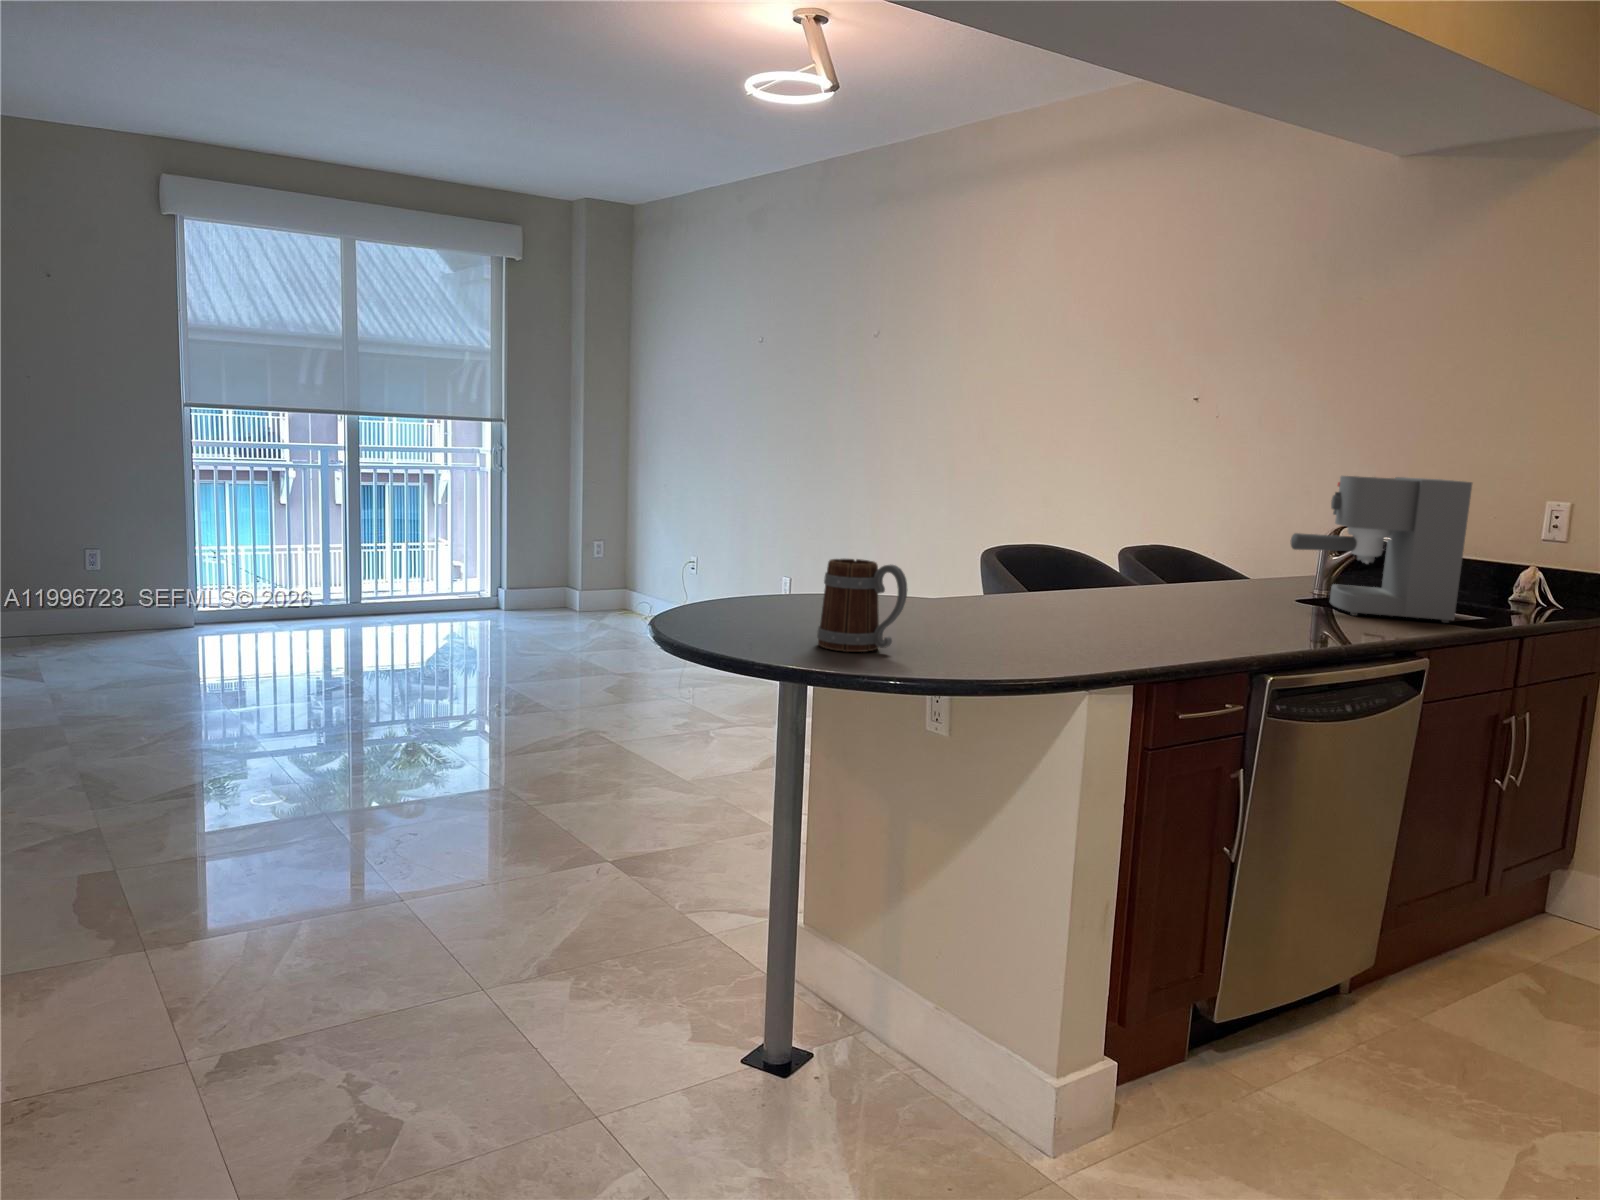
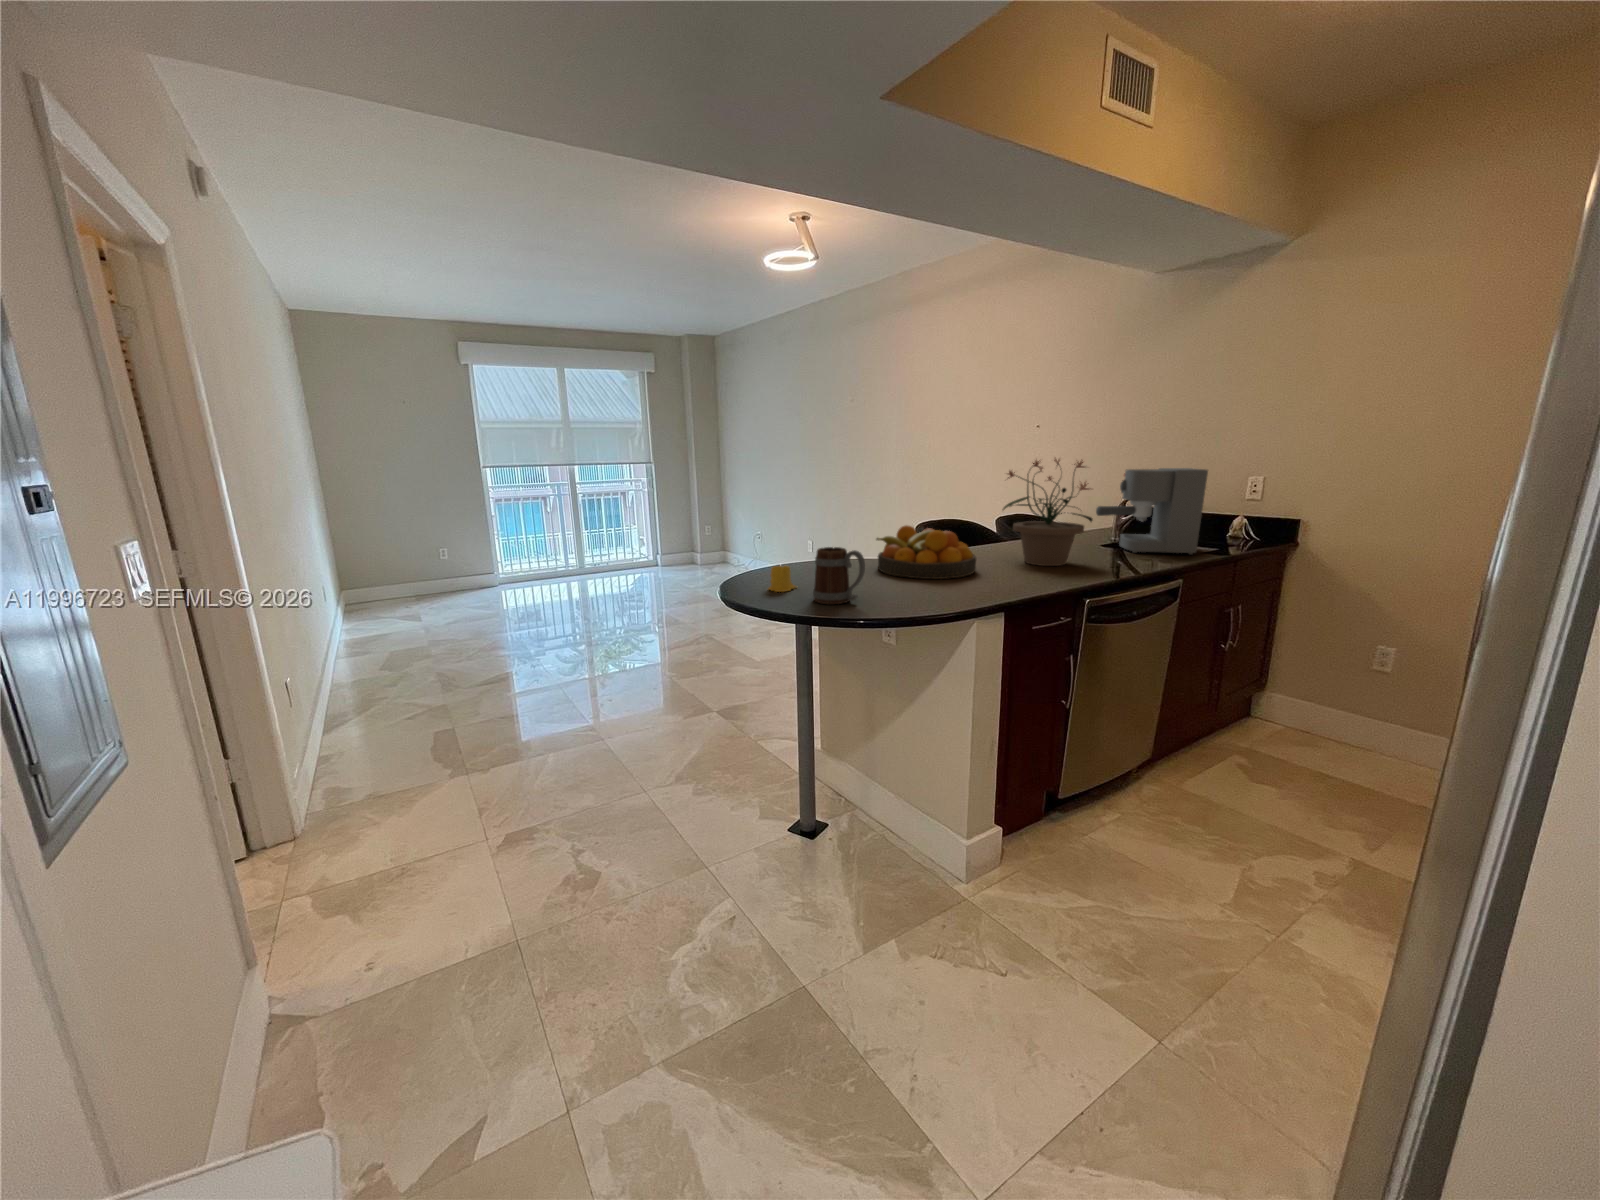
potted plant: none [1133,442,1284,624] -> present [1003,459,1092,566]
fruit bowl: none [919,540,1087,630] -> present [877,525,976,579]
candle: none [738,583,789,631] -> present [768,565,796,592]

